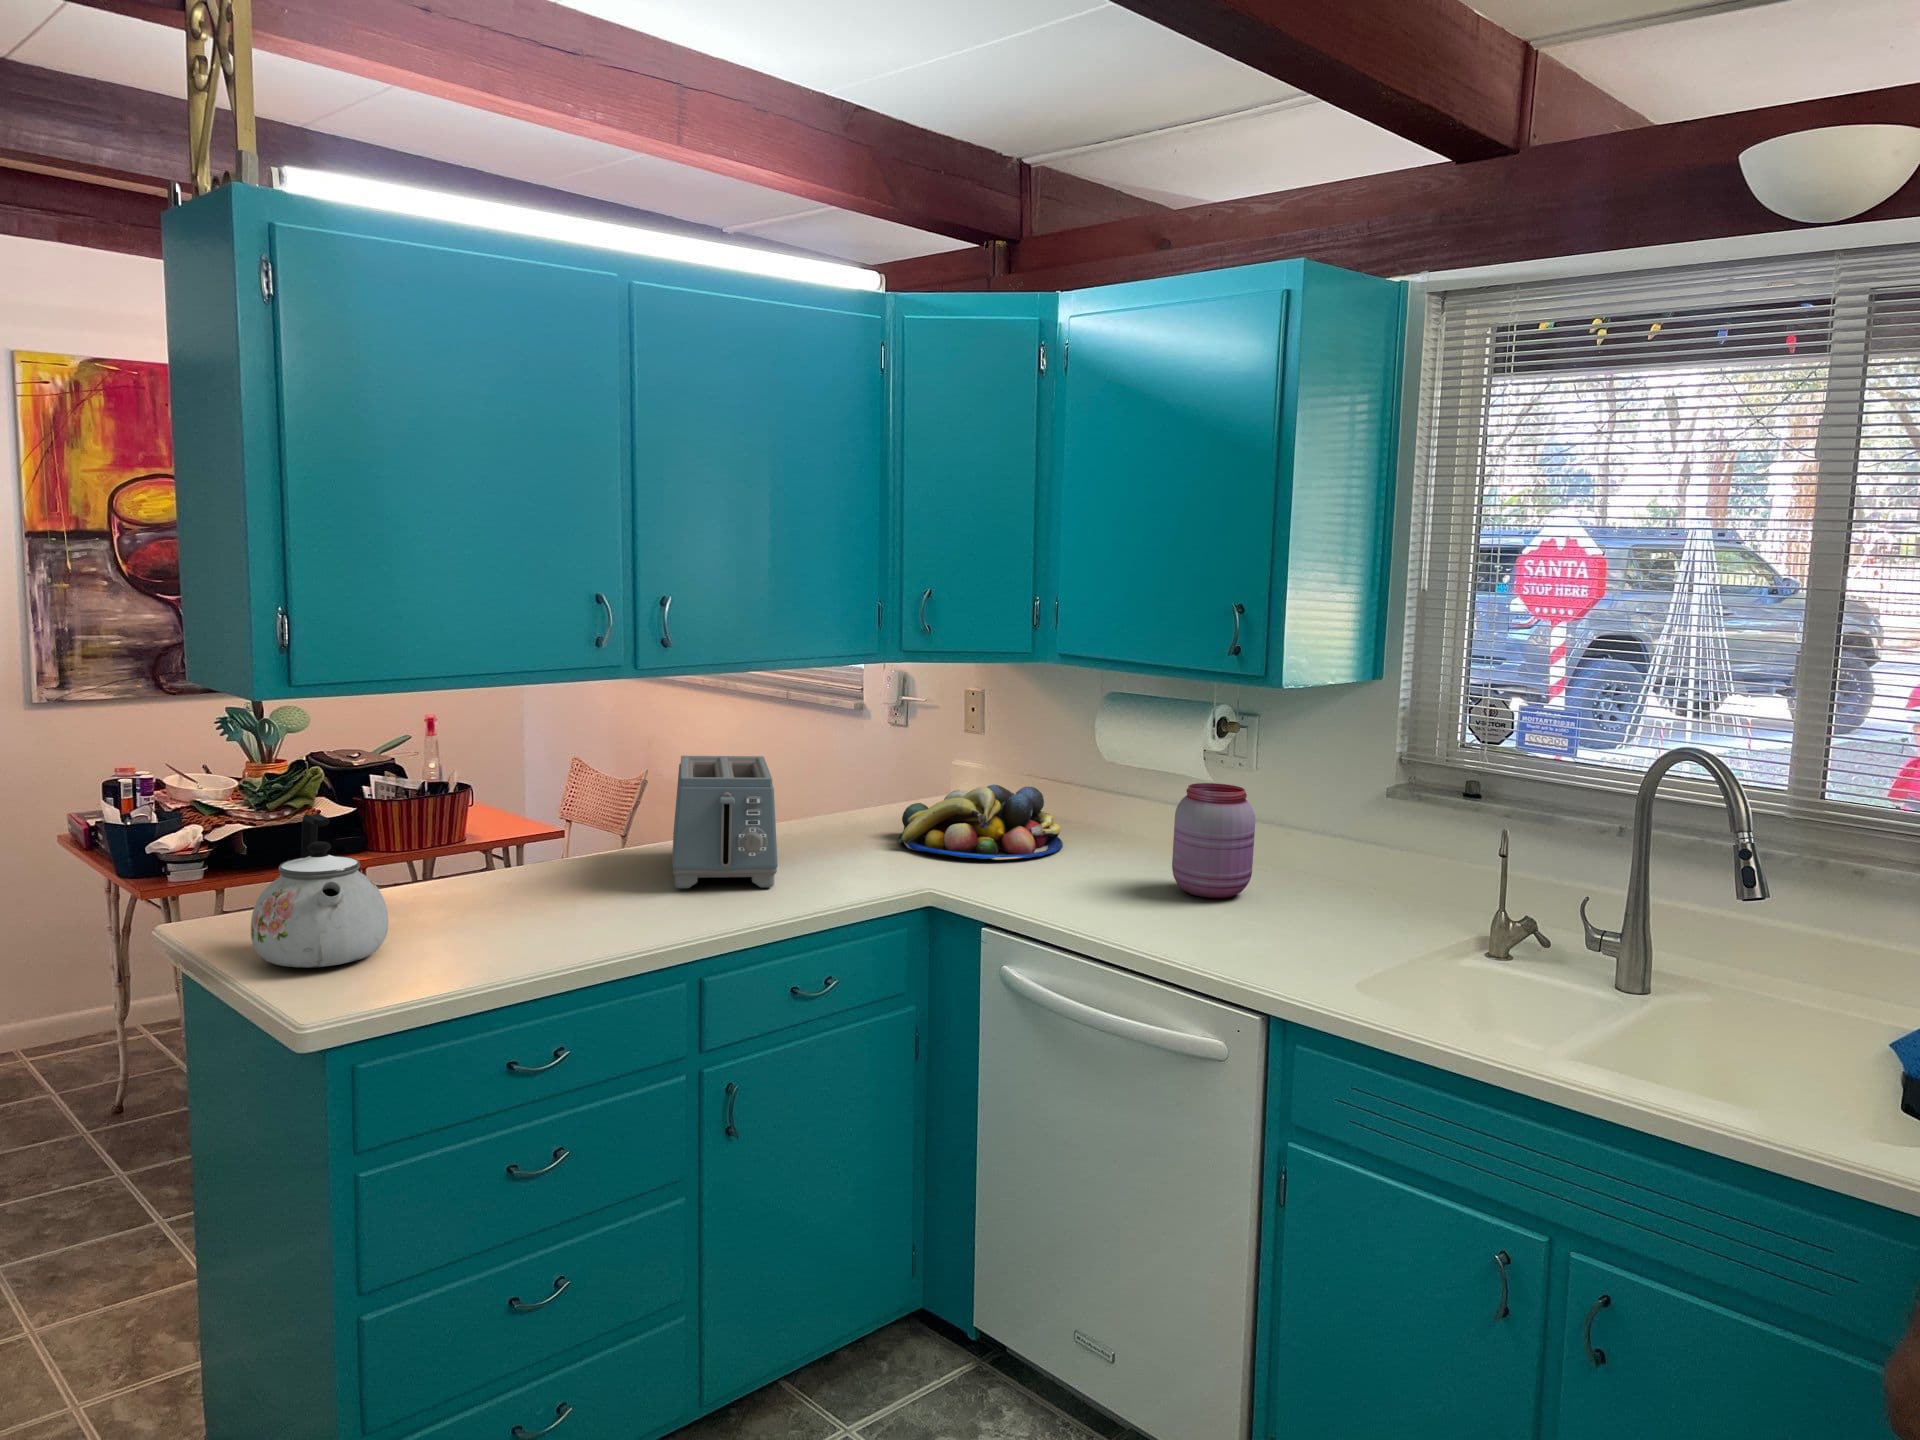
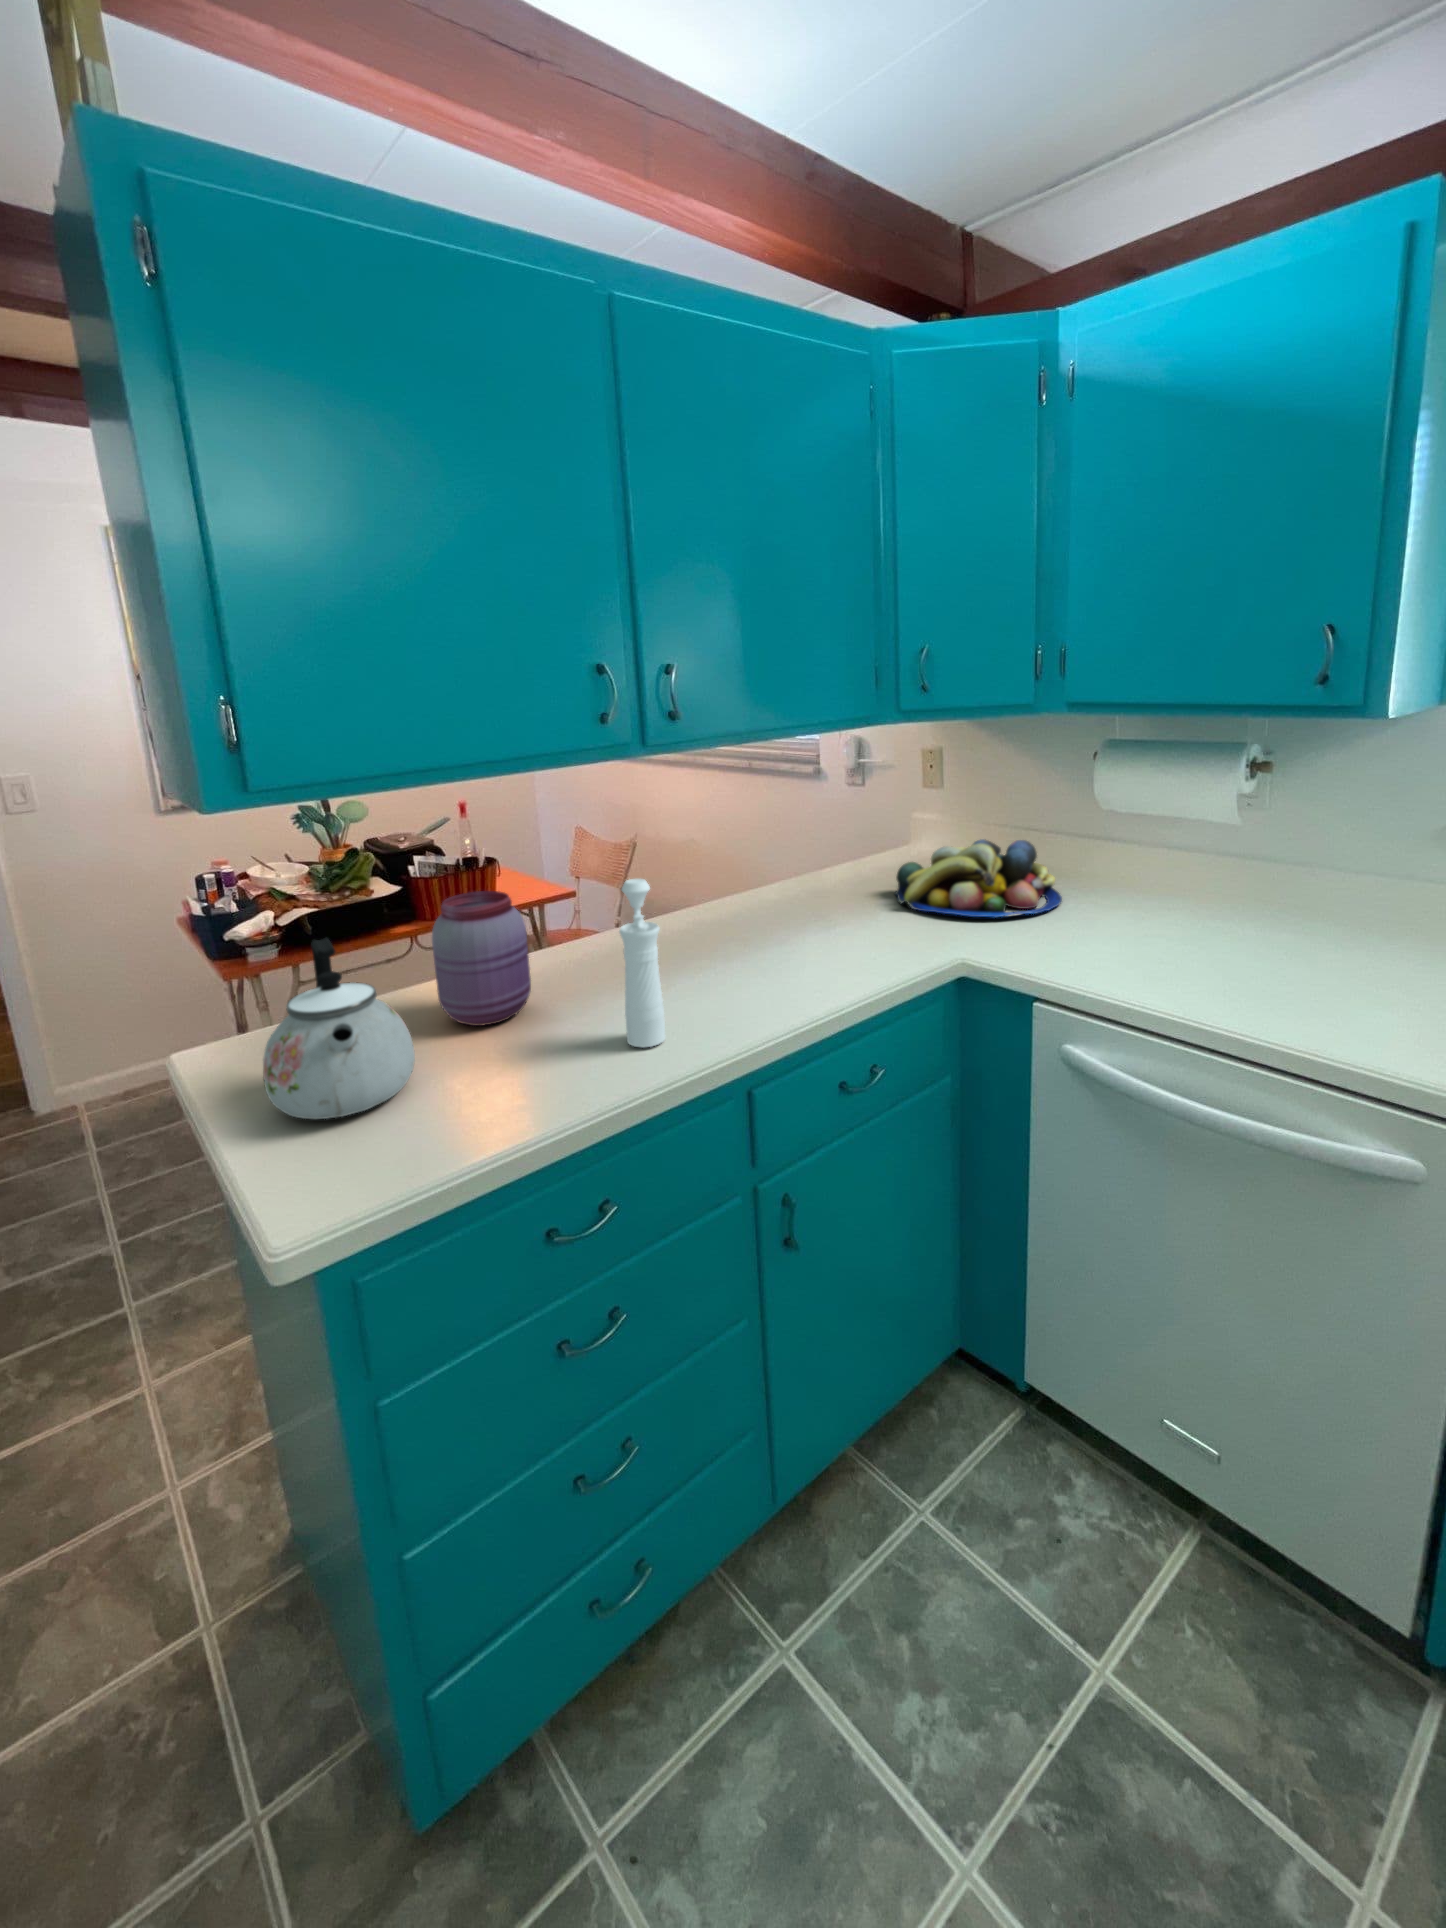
toaster: present [672,756,778,888] -> none [687,829,805,974]
jar: present [1172,783,1255,898] -> present [432,891,531,1026]
pepper mill: none [587,786,626,936] -> present [619,879,666,1047]

